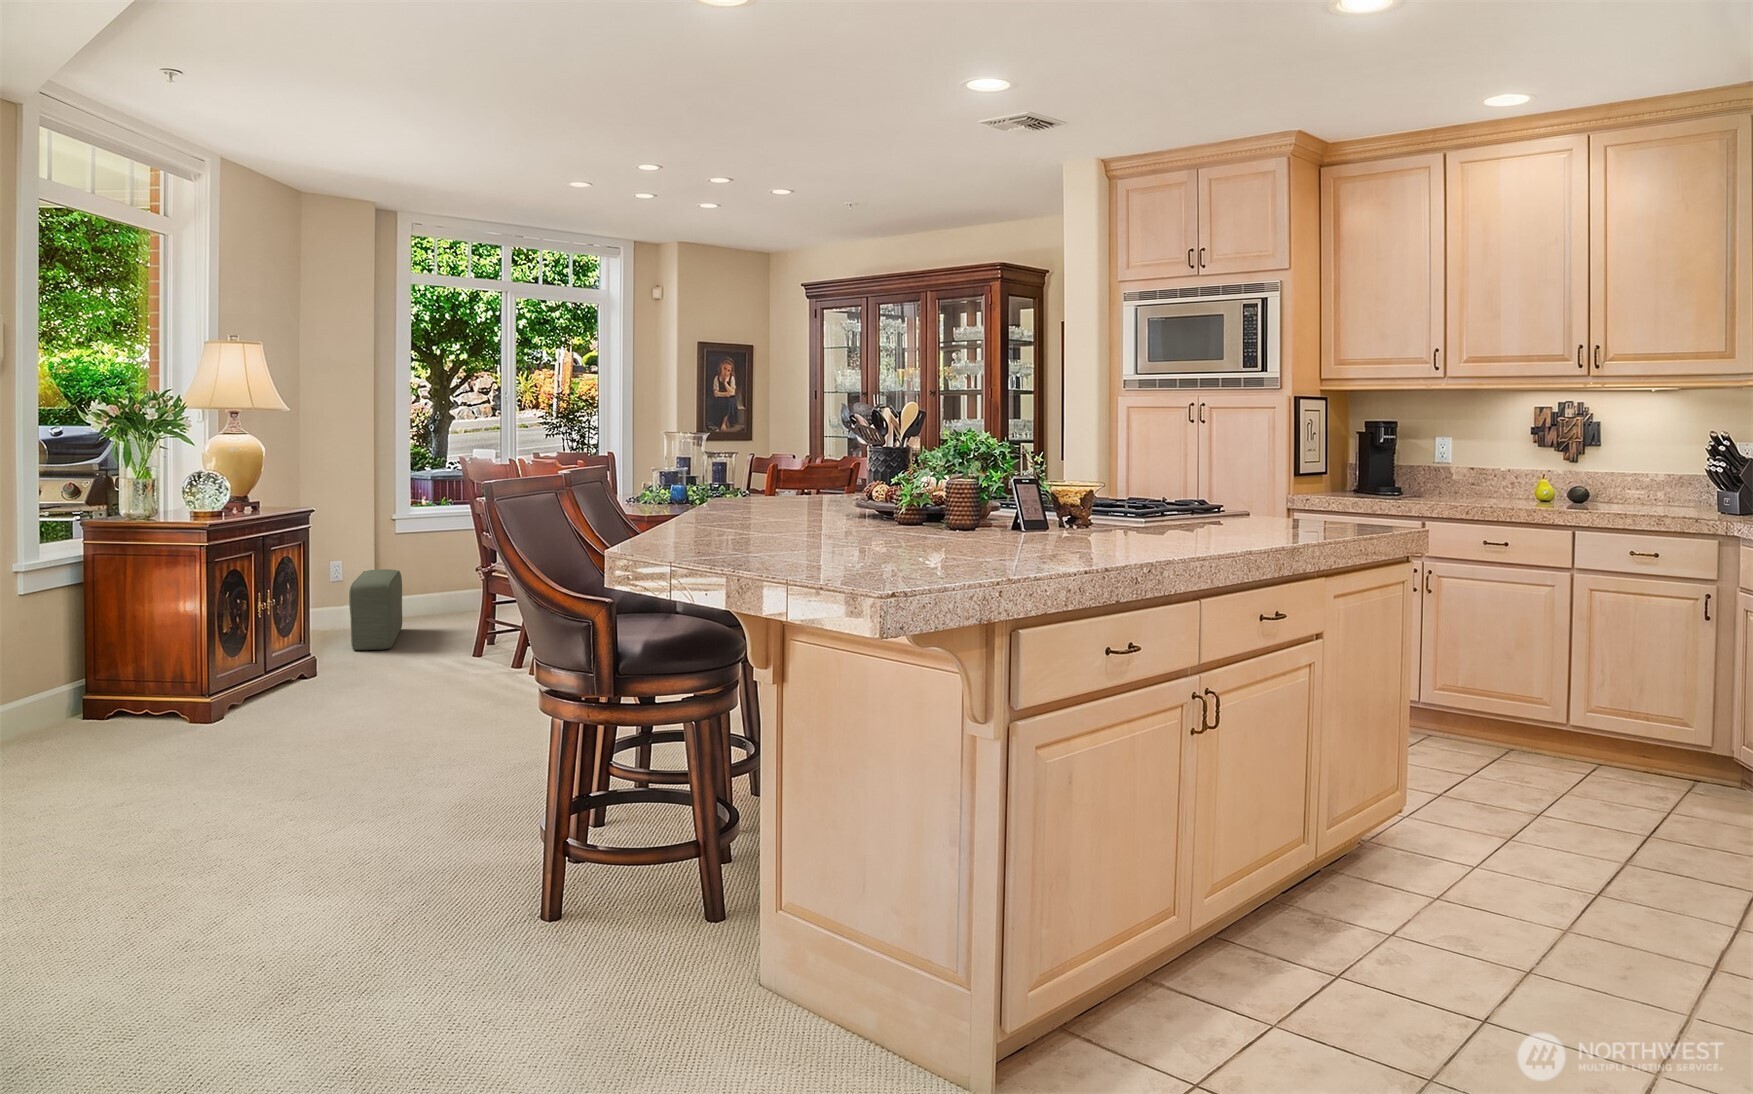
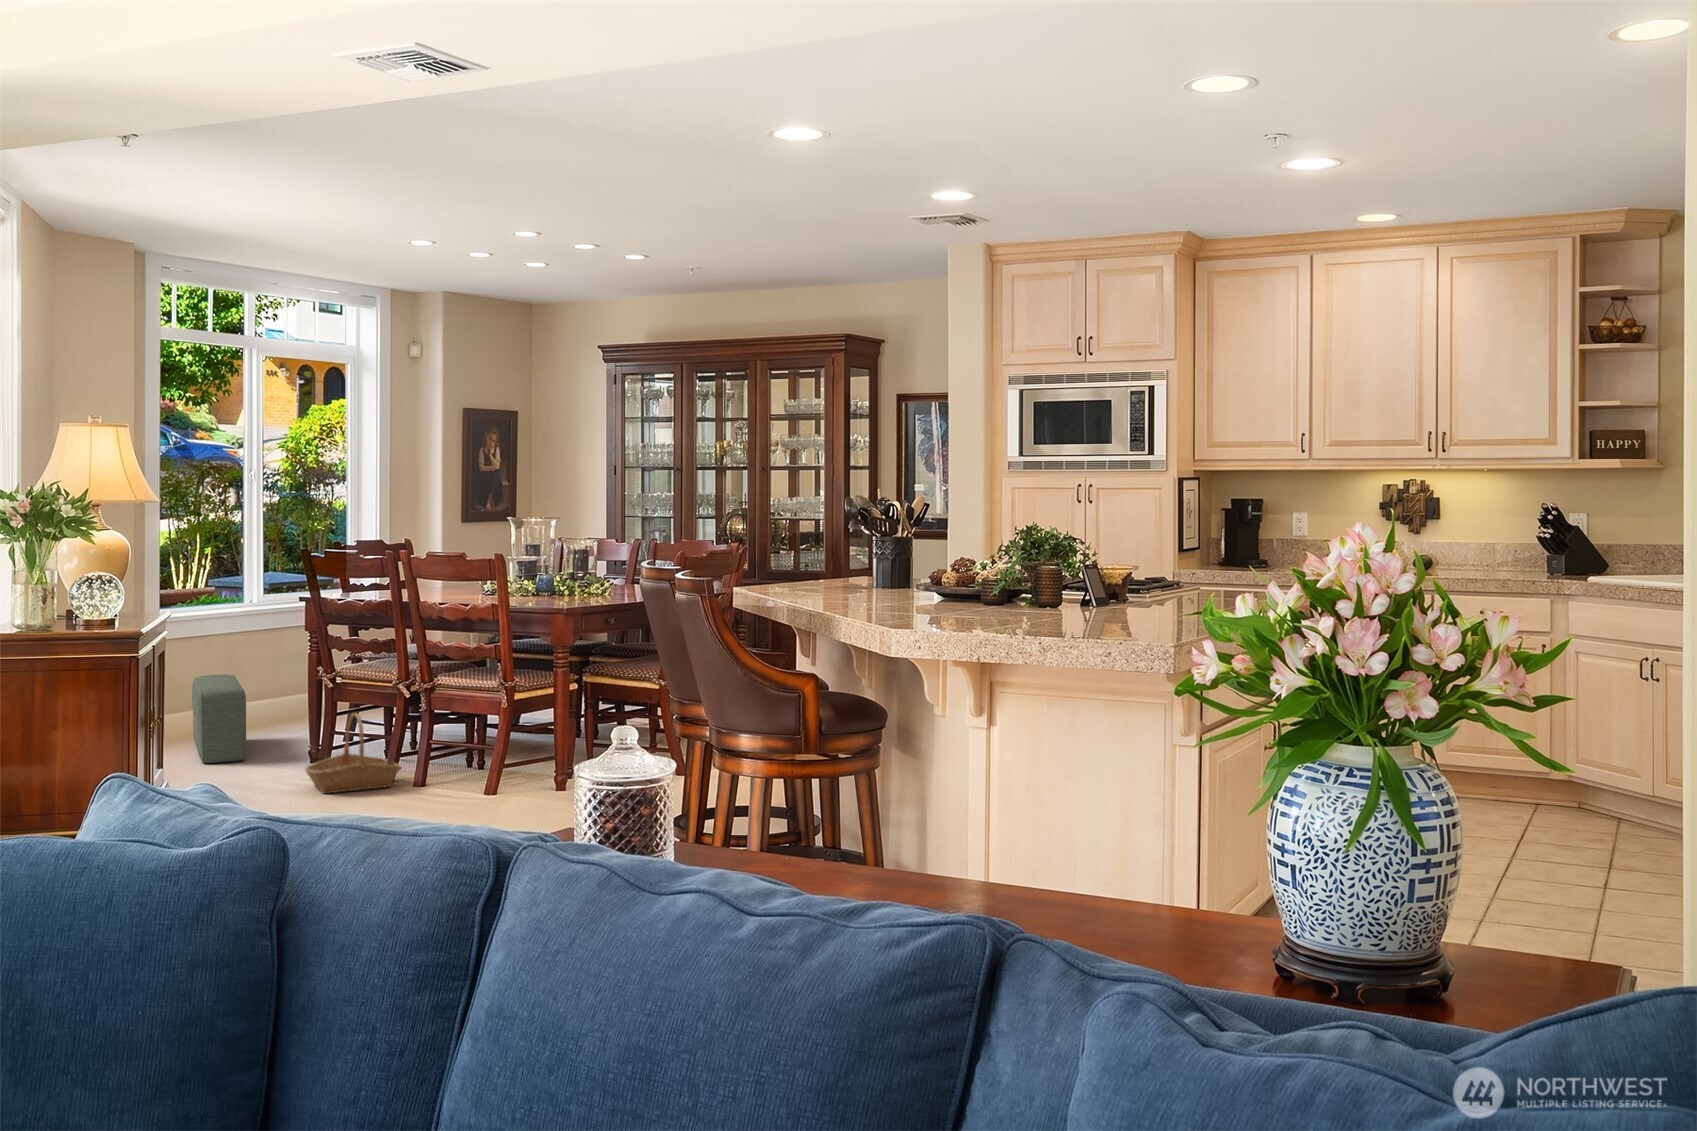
basket: none [415,611,502,685] -> present [305,713,401,793]

